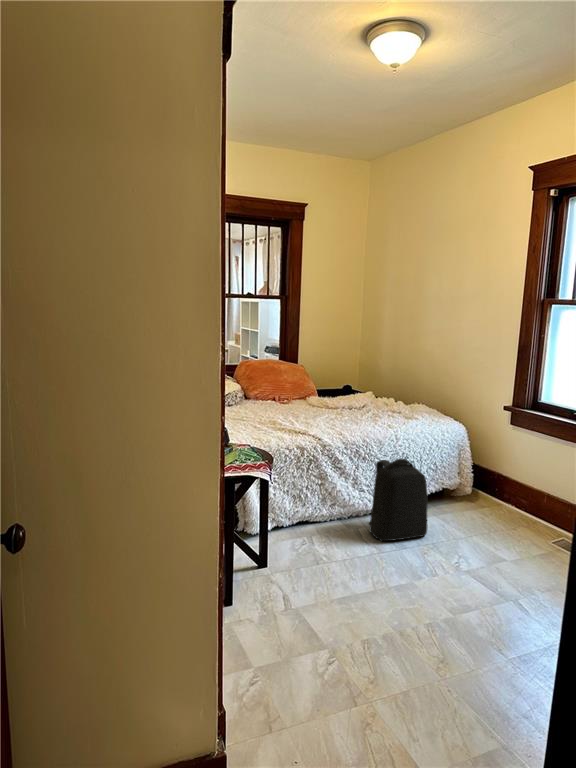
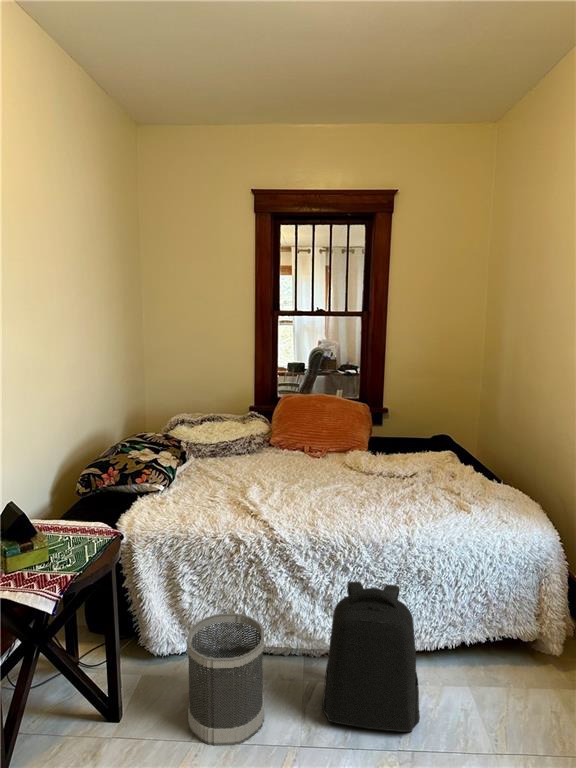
wastebasket: none [303,489,355,564] -> present [187,613,264,746]

